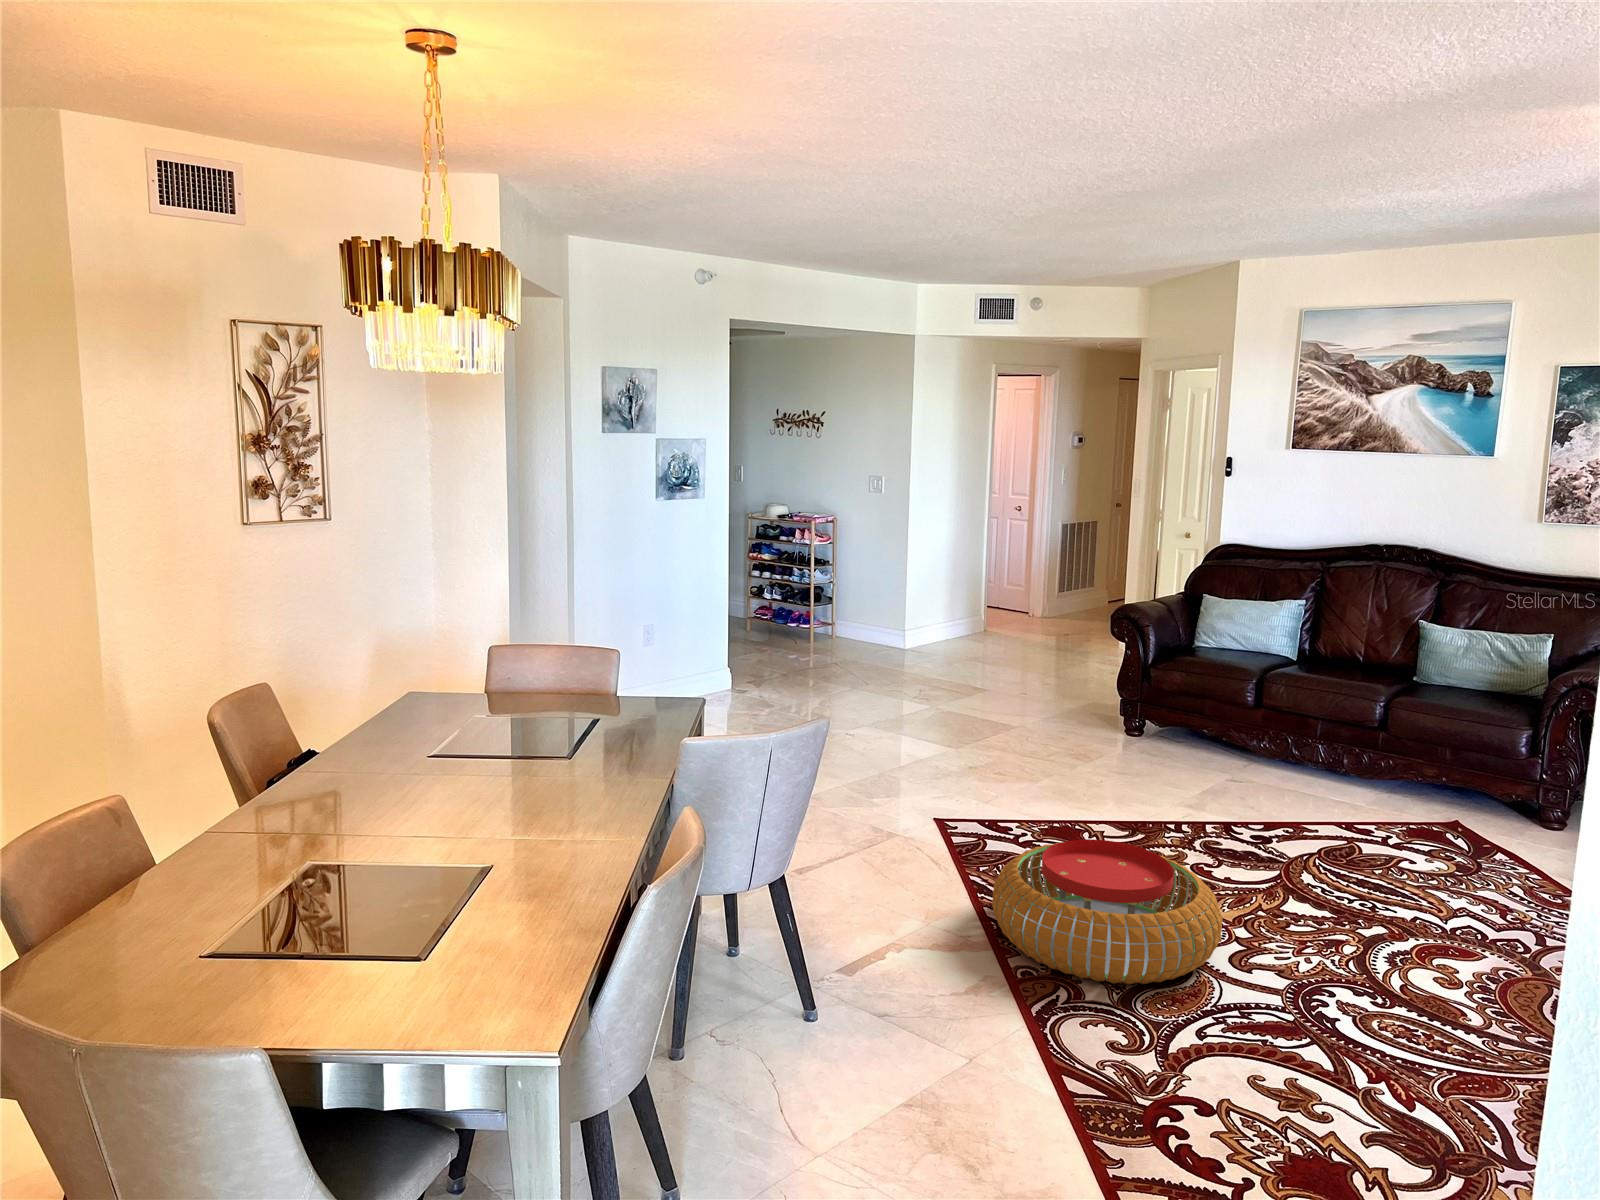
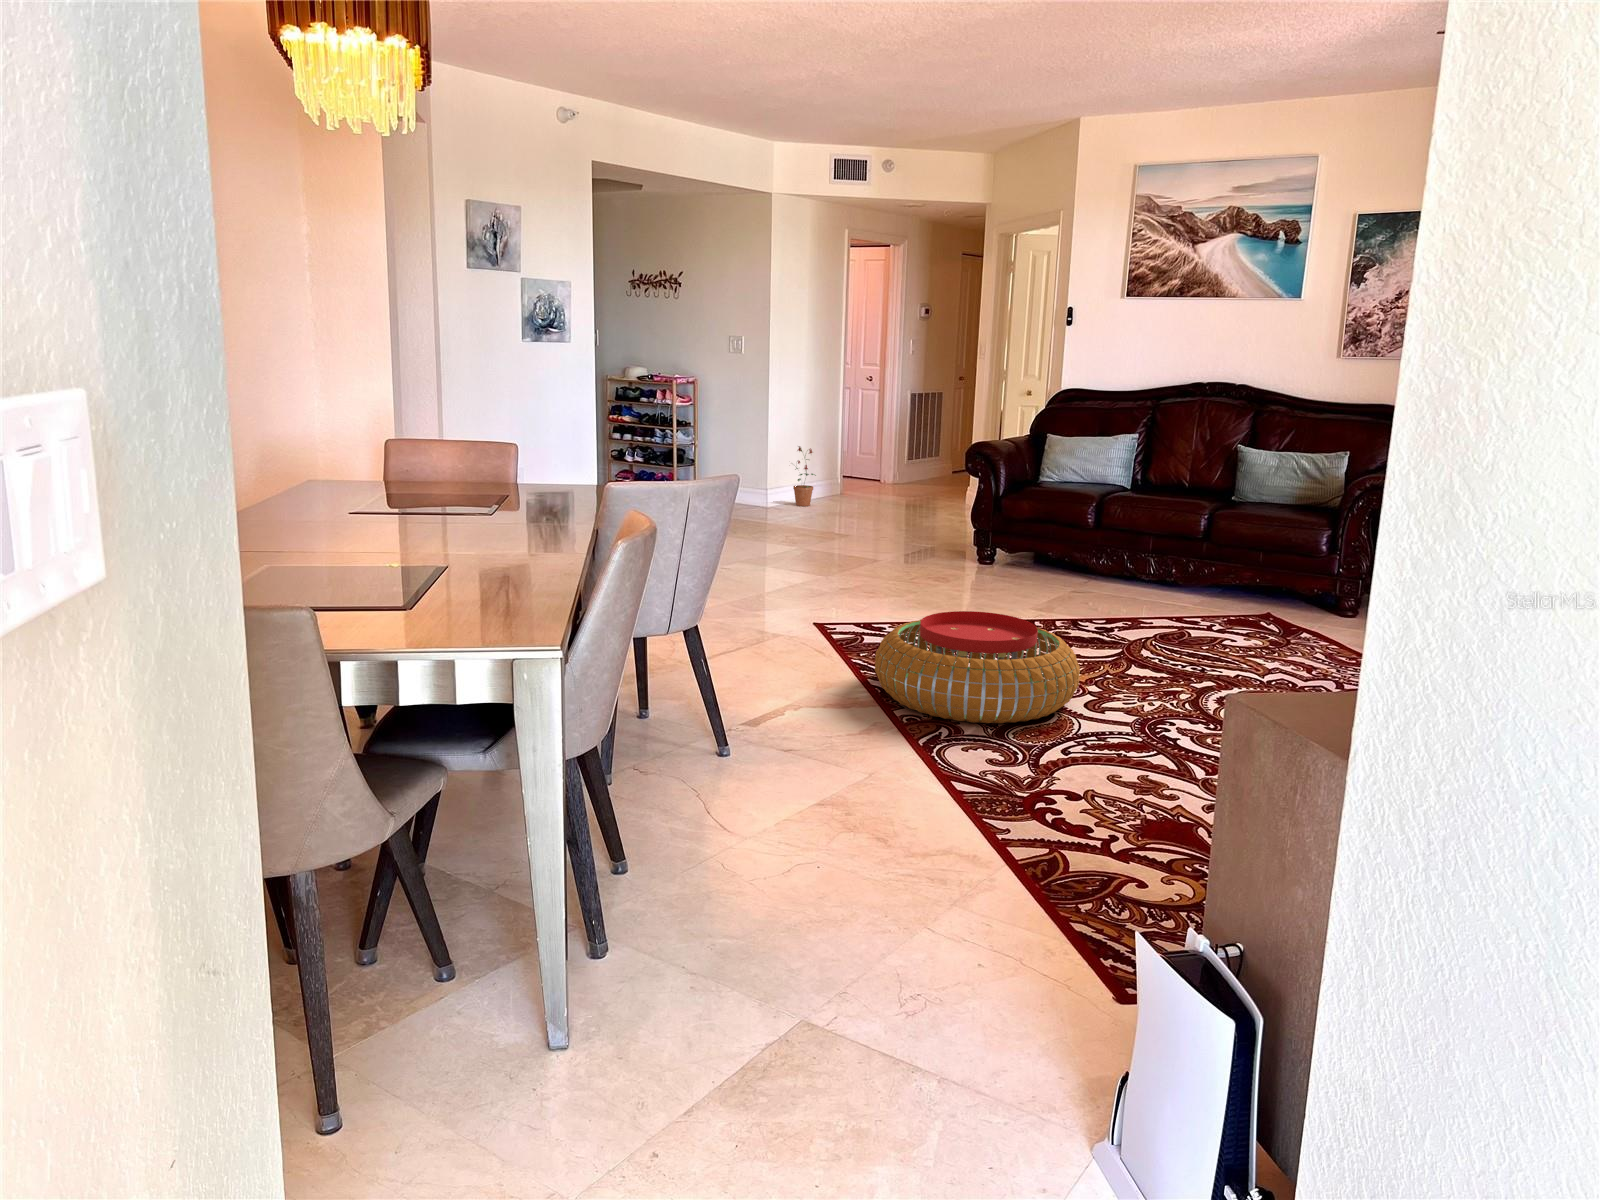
potted plant: none [924,587,958,650] -> present [793,446,816,506]

